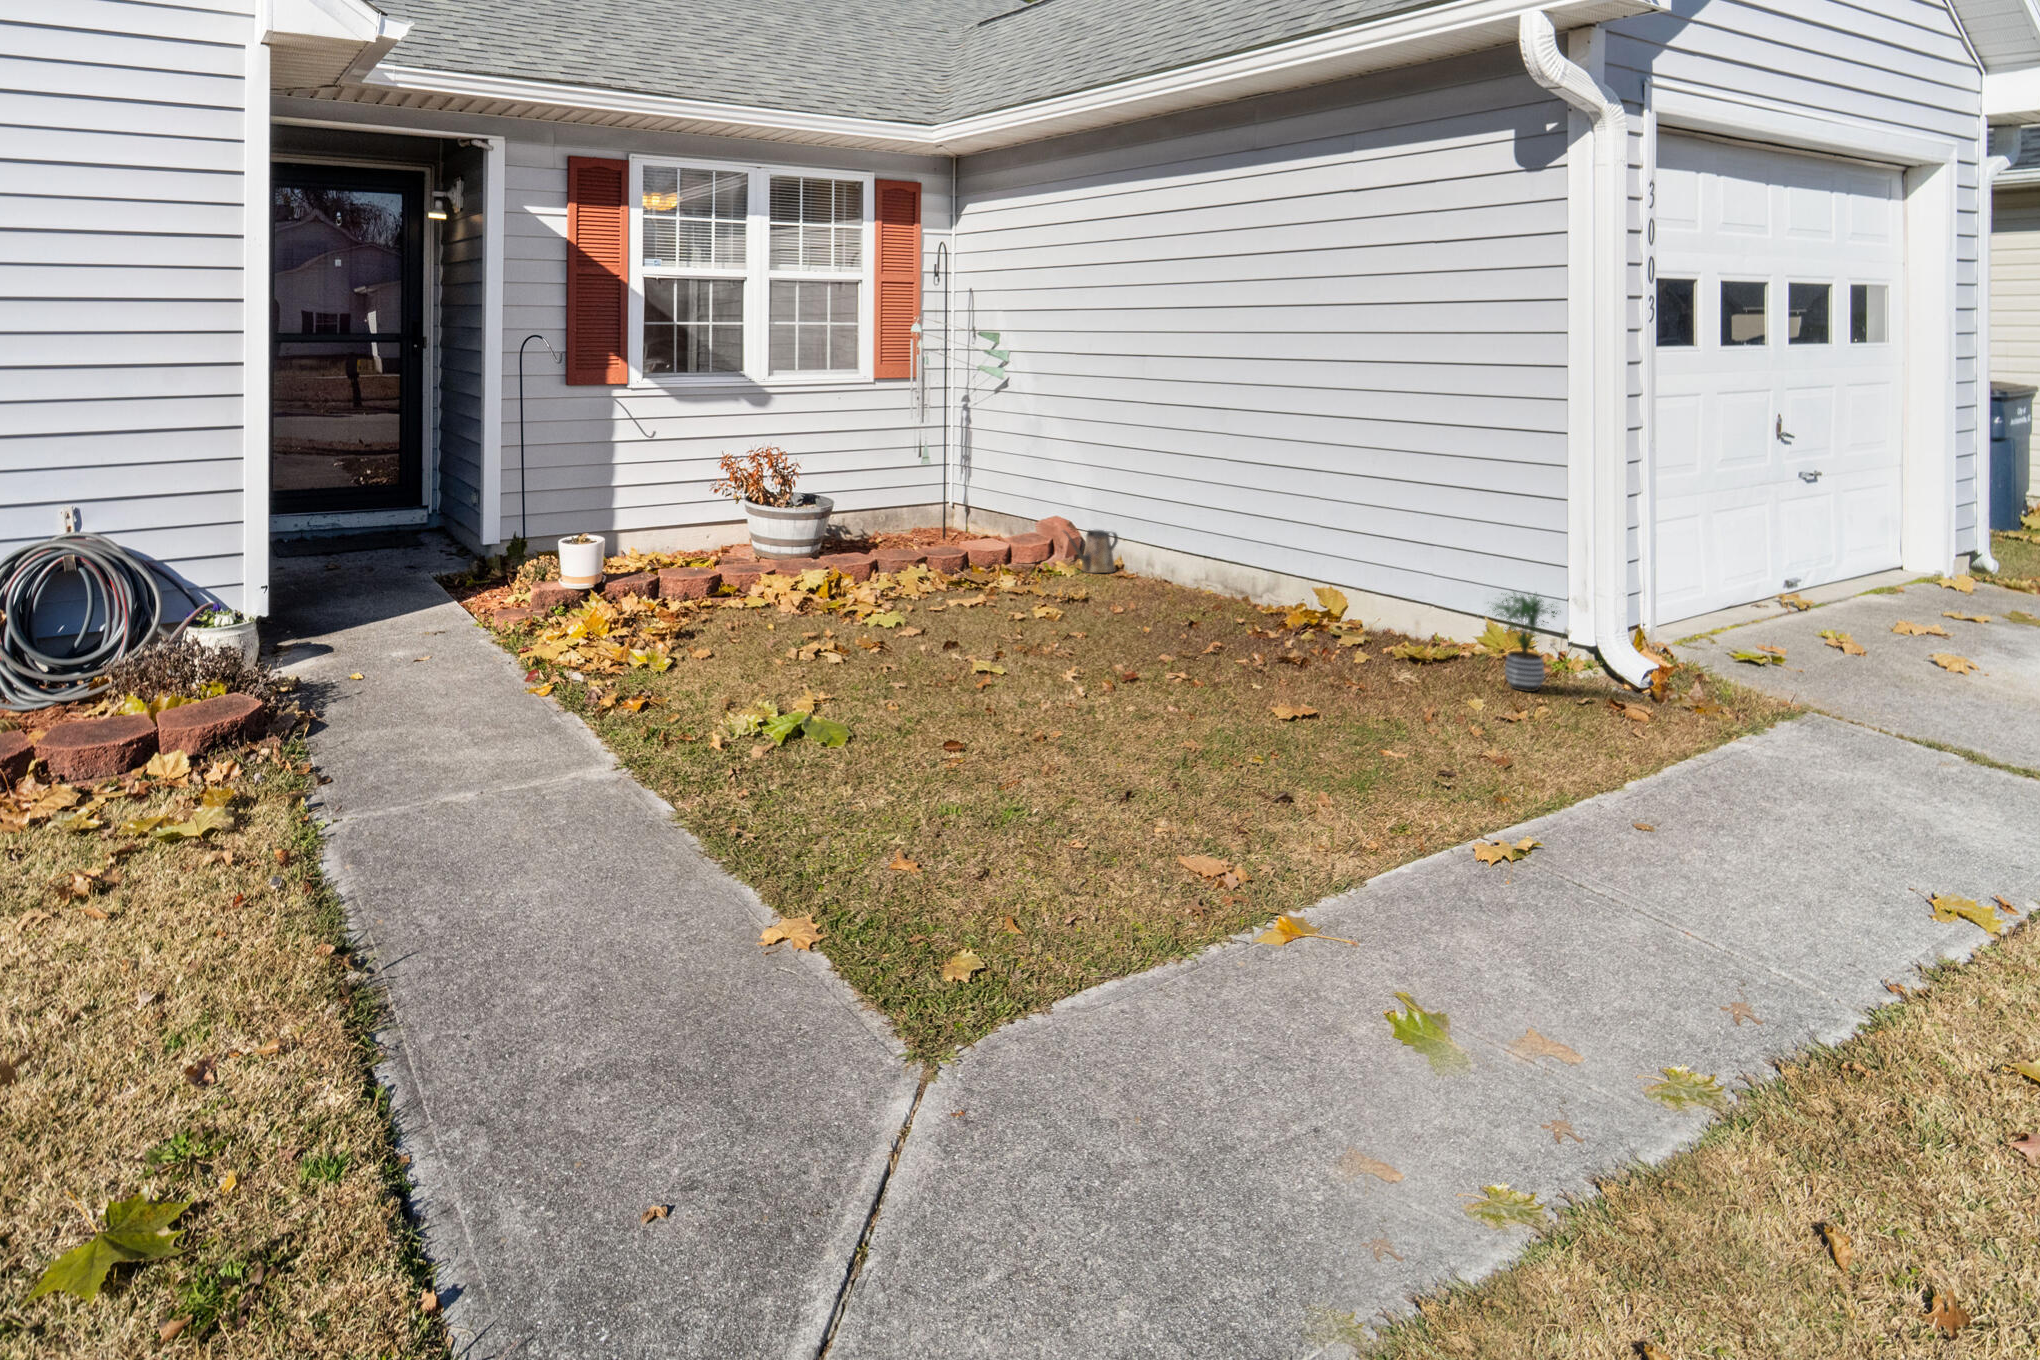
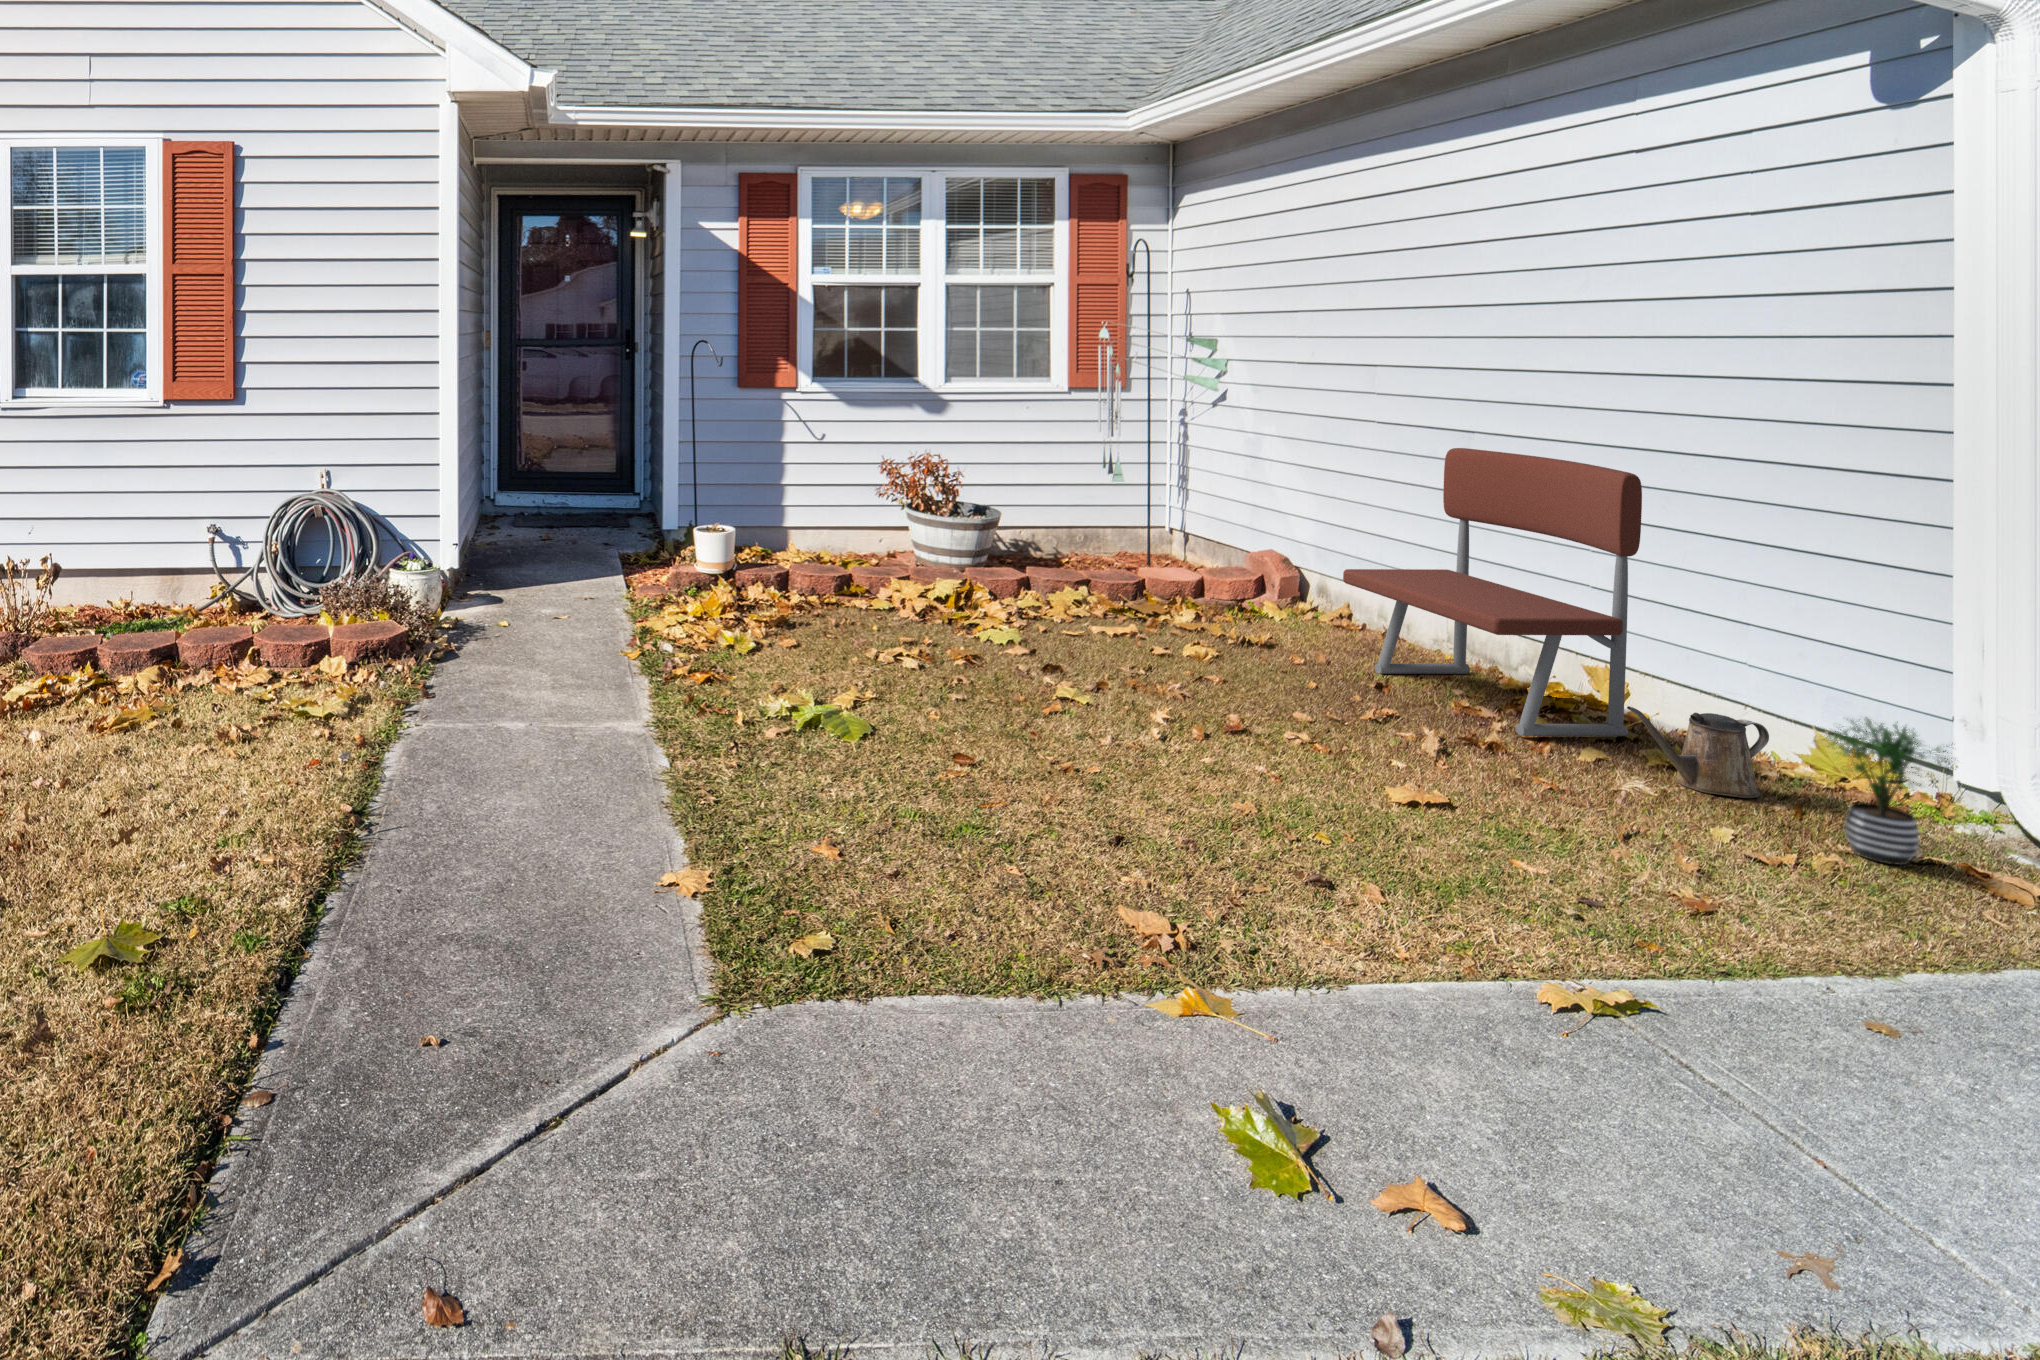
bench: none [1149,417,1357,642] -> present [1343,448,1642,736]
watering can: present [1063,530,1118,573] -> present [1627,706,1769,798]

